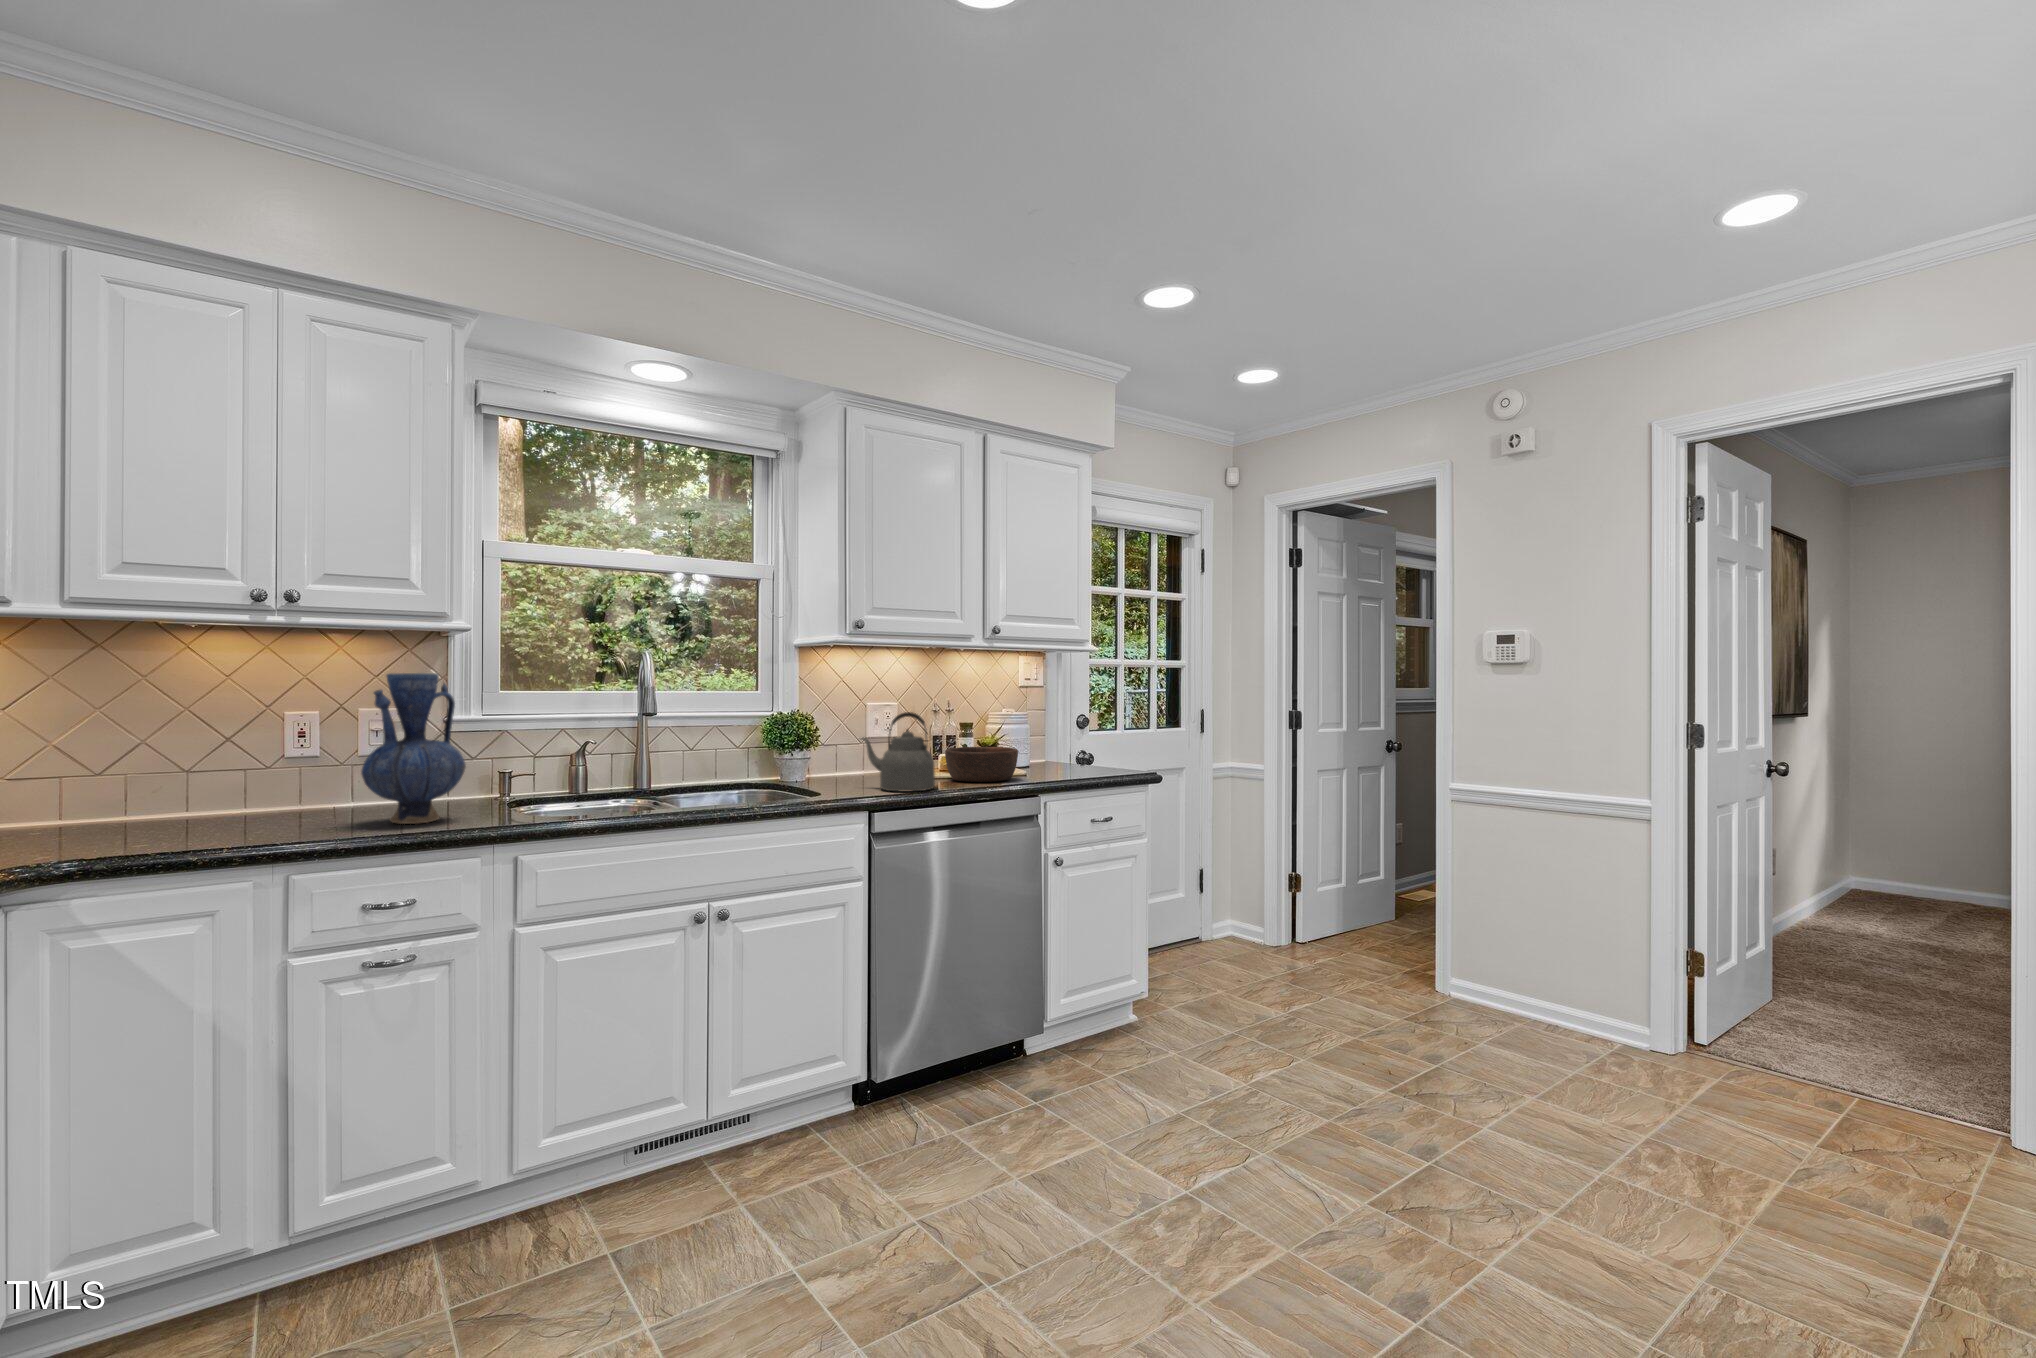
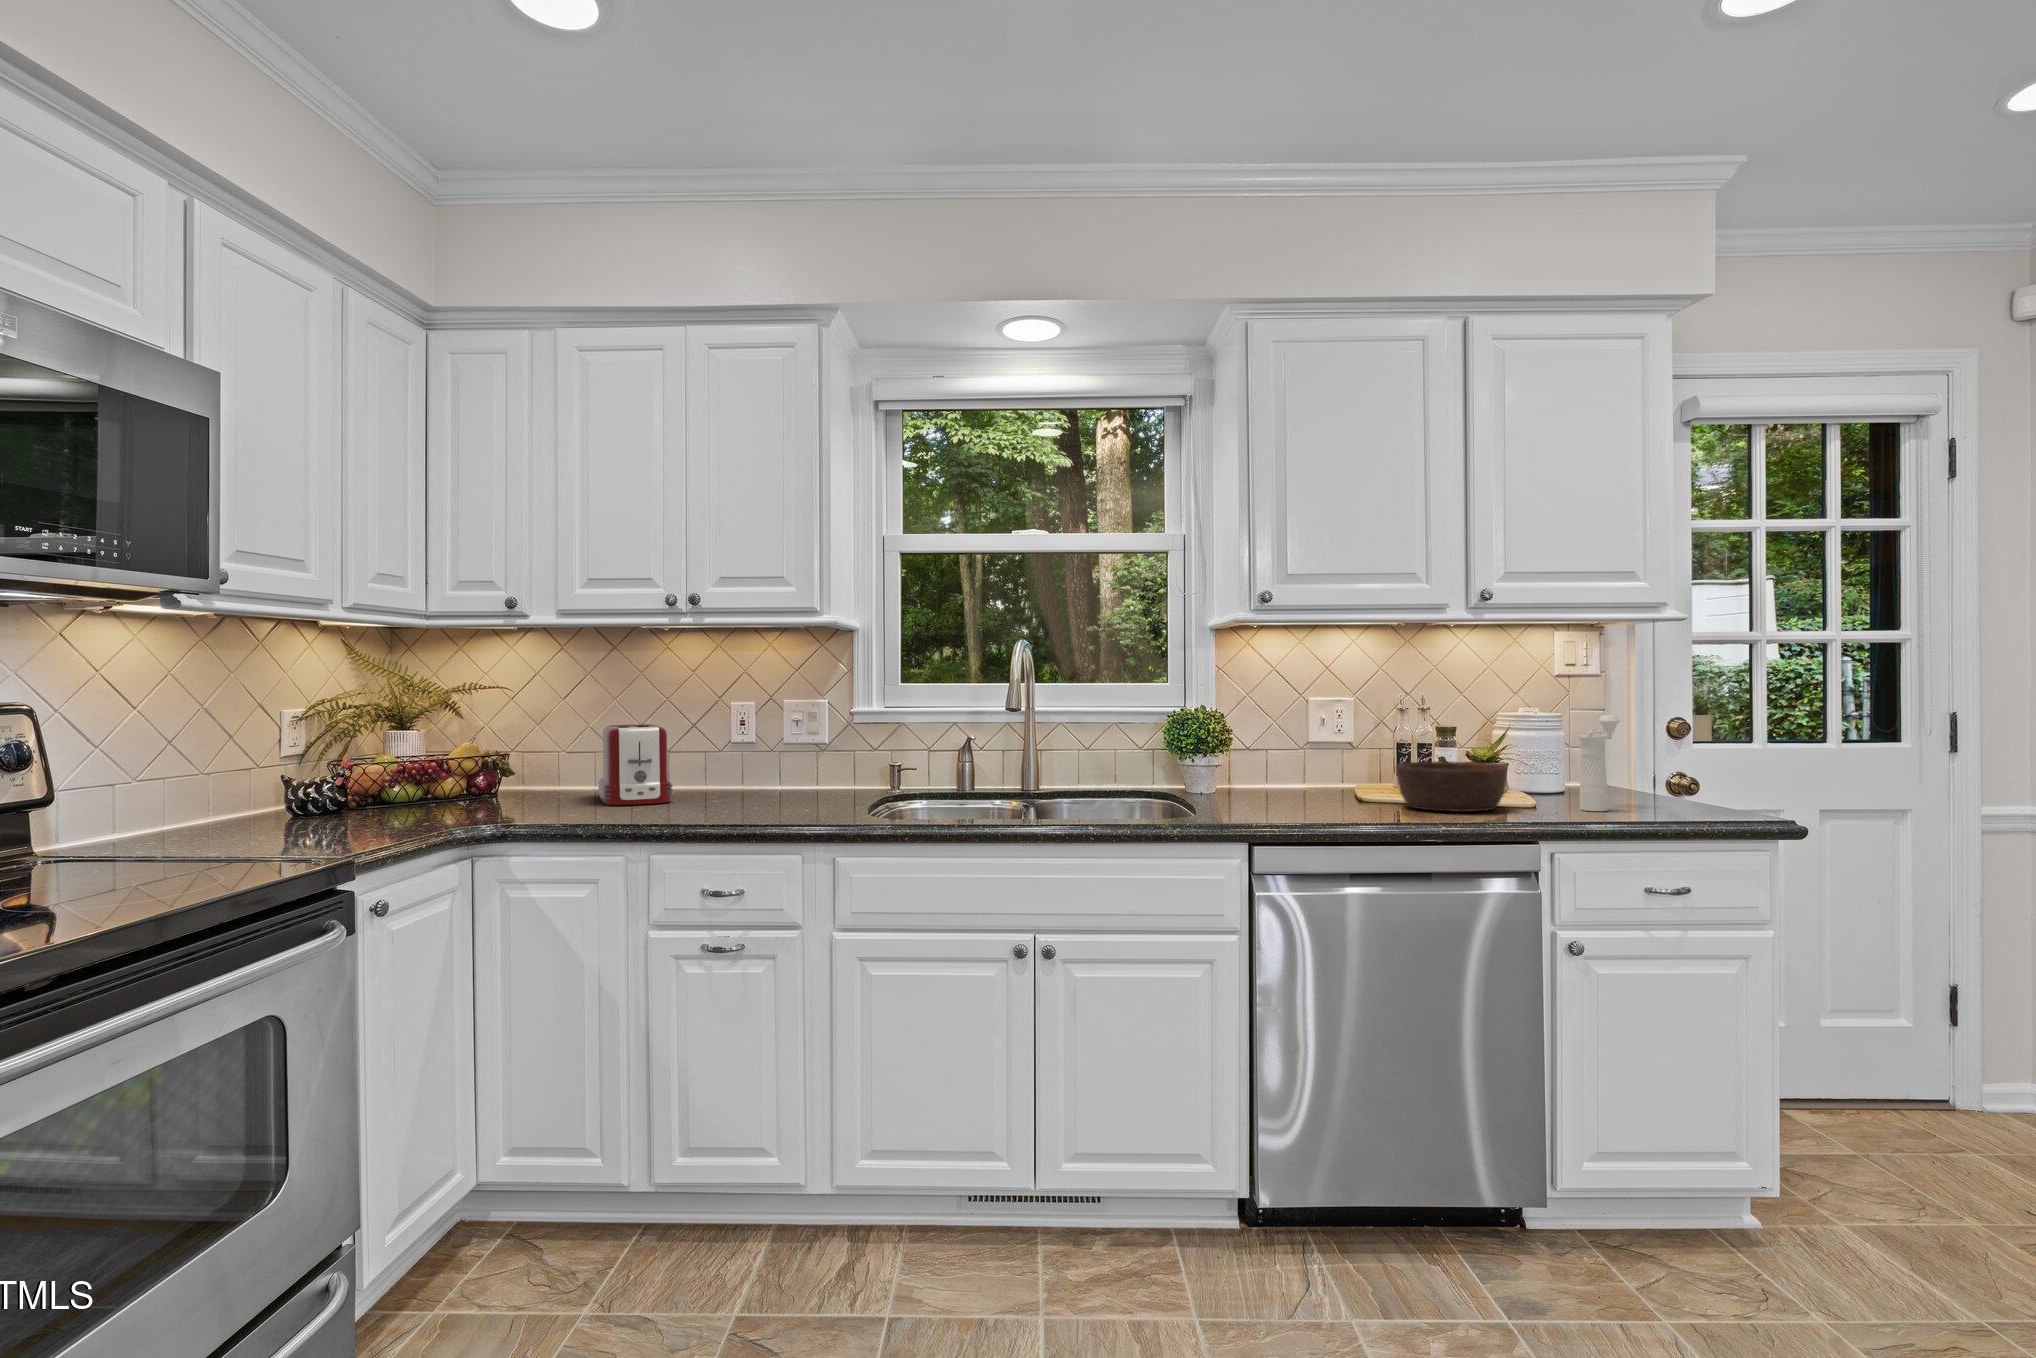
vase: present [361,673,466,824] -> none [727,666,817,815]
kettle: present [861,712,935,791] -> none [1261,711,1357,817]
pepper mill: none [1055,713,1074,776] -> present [1579,715,1620,811]
toaster: none [113,735,247,829] -> present [598,724,673,805]

